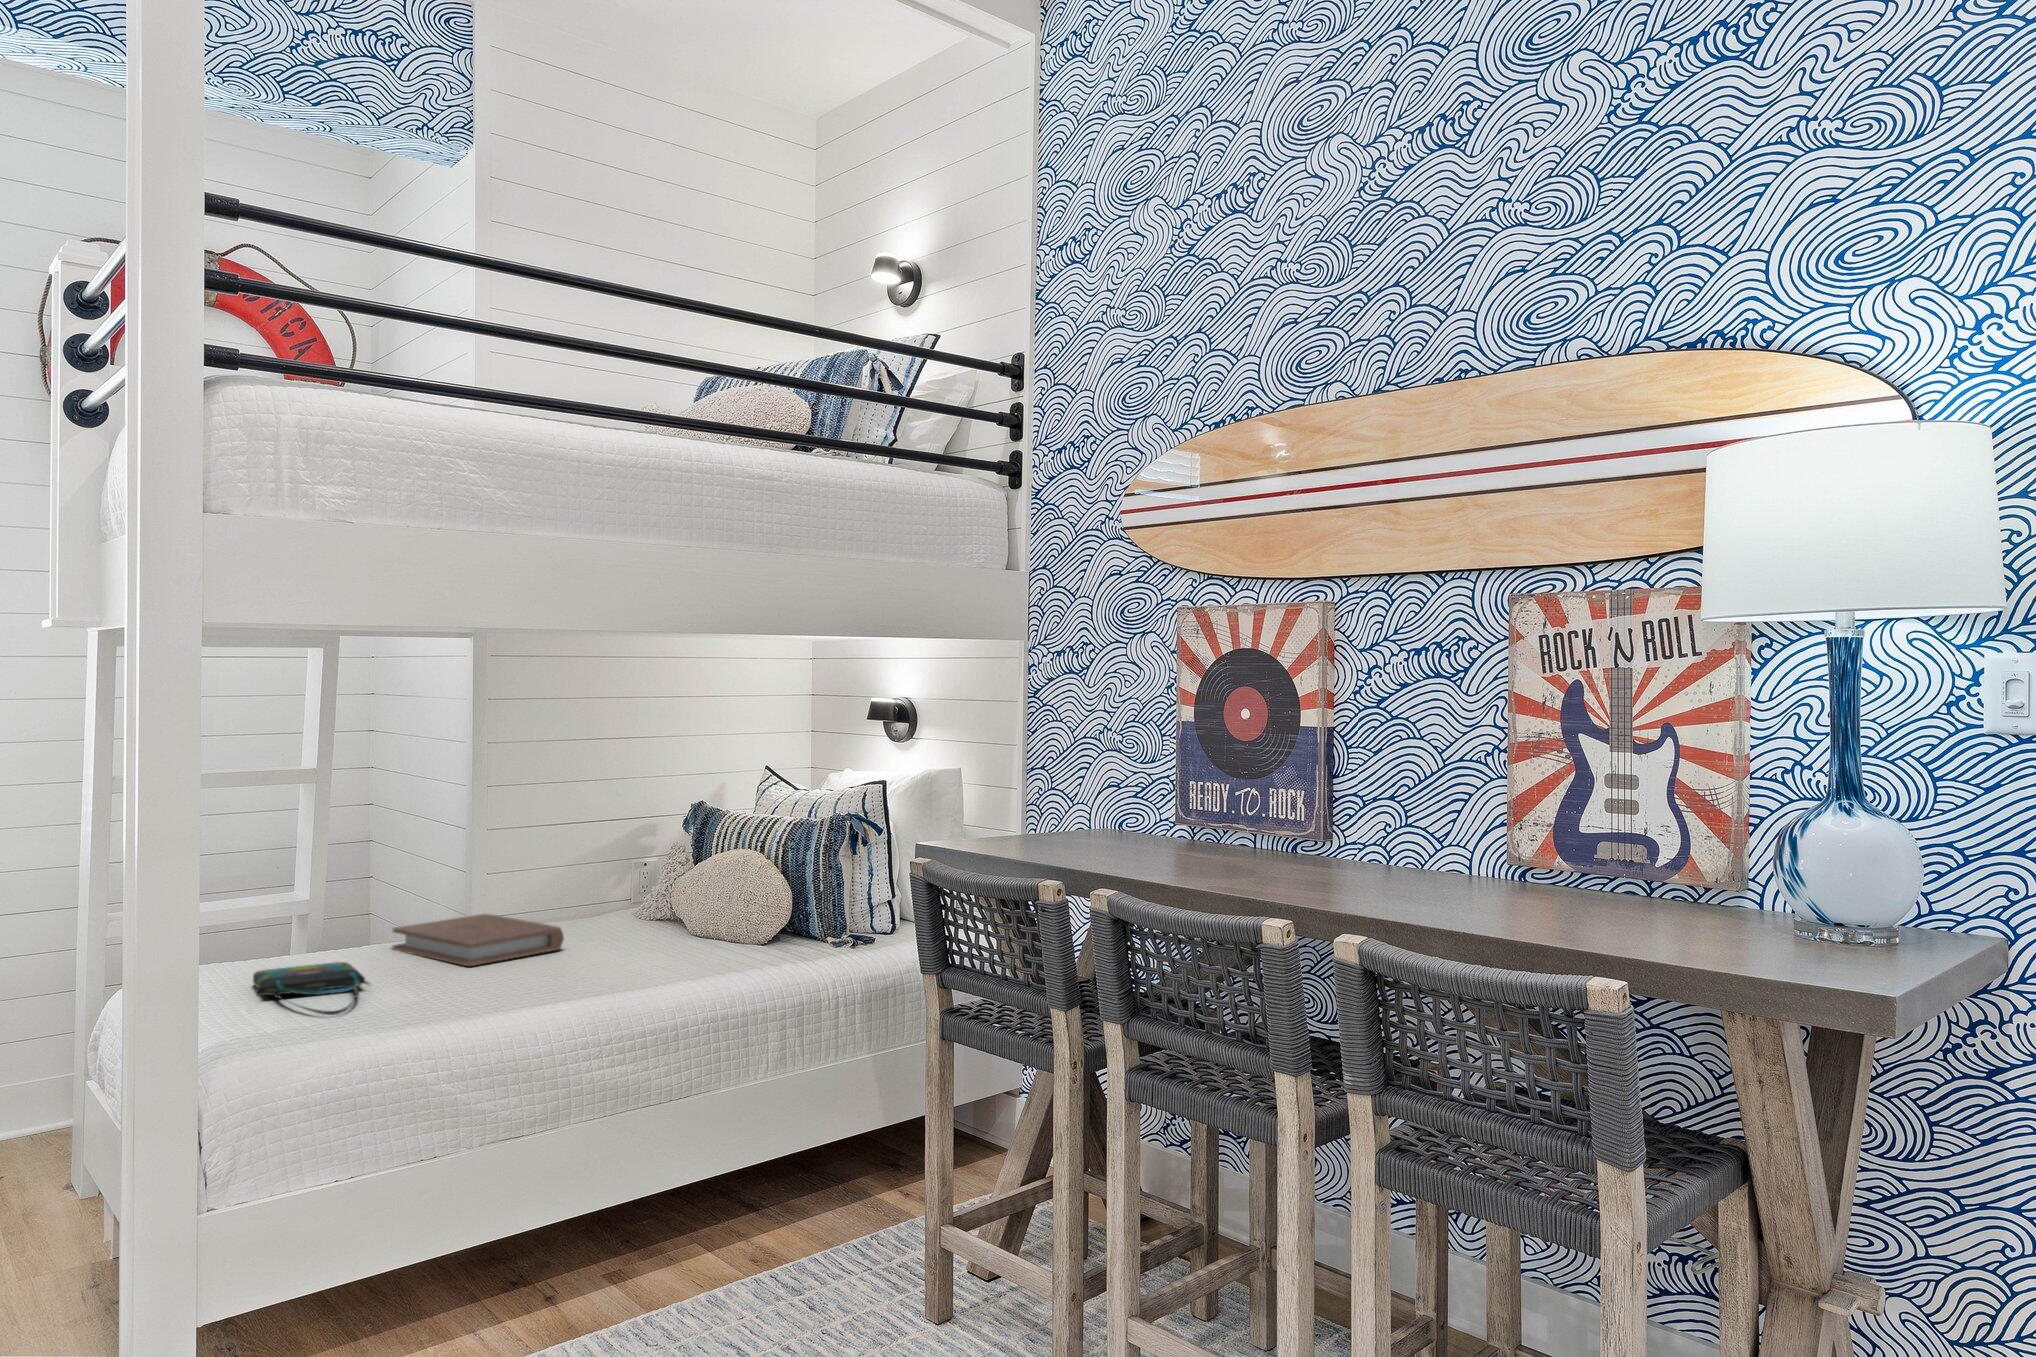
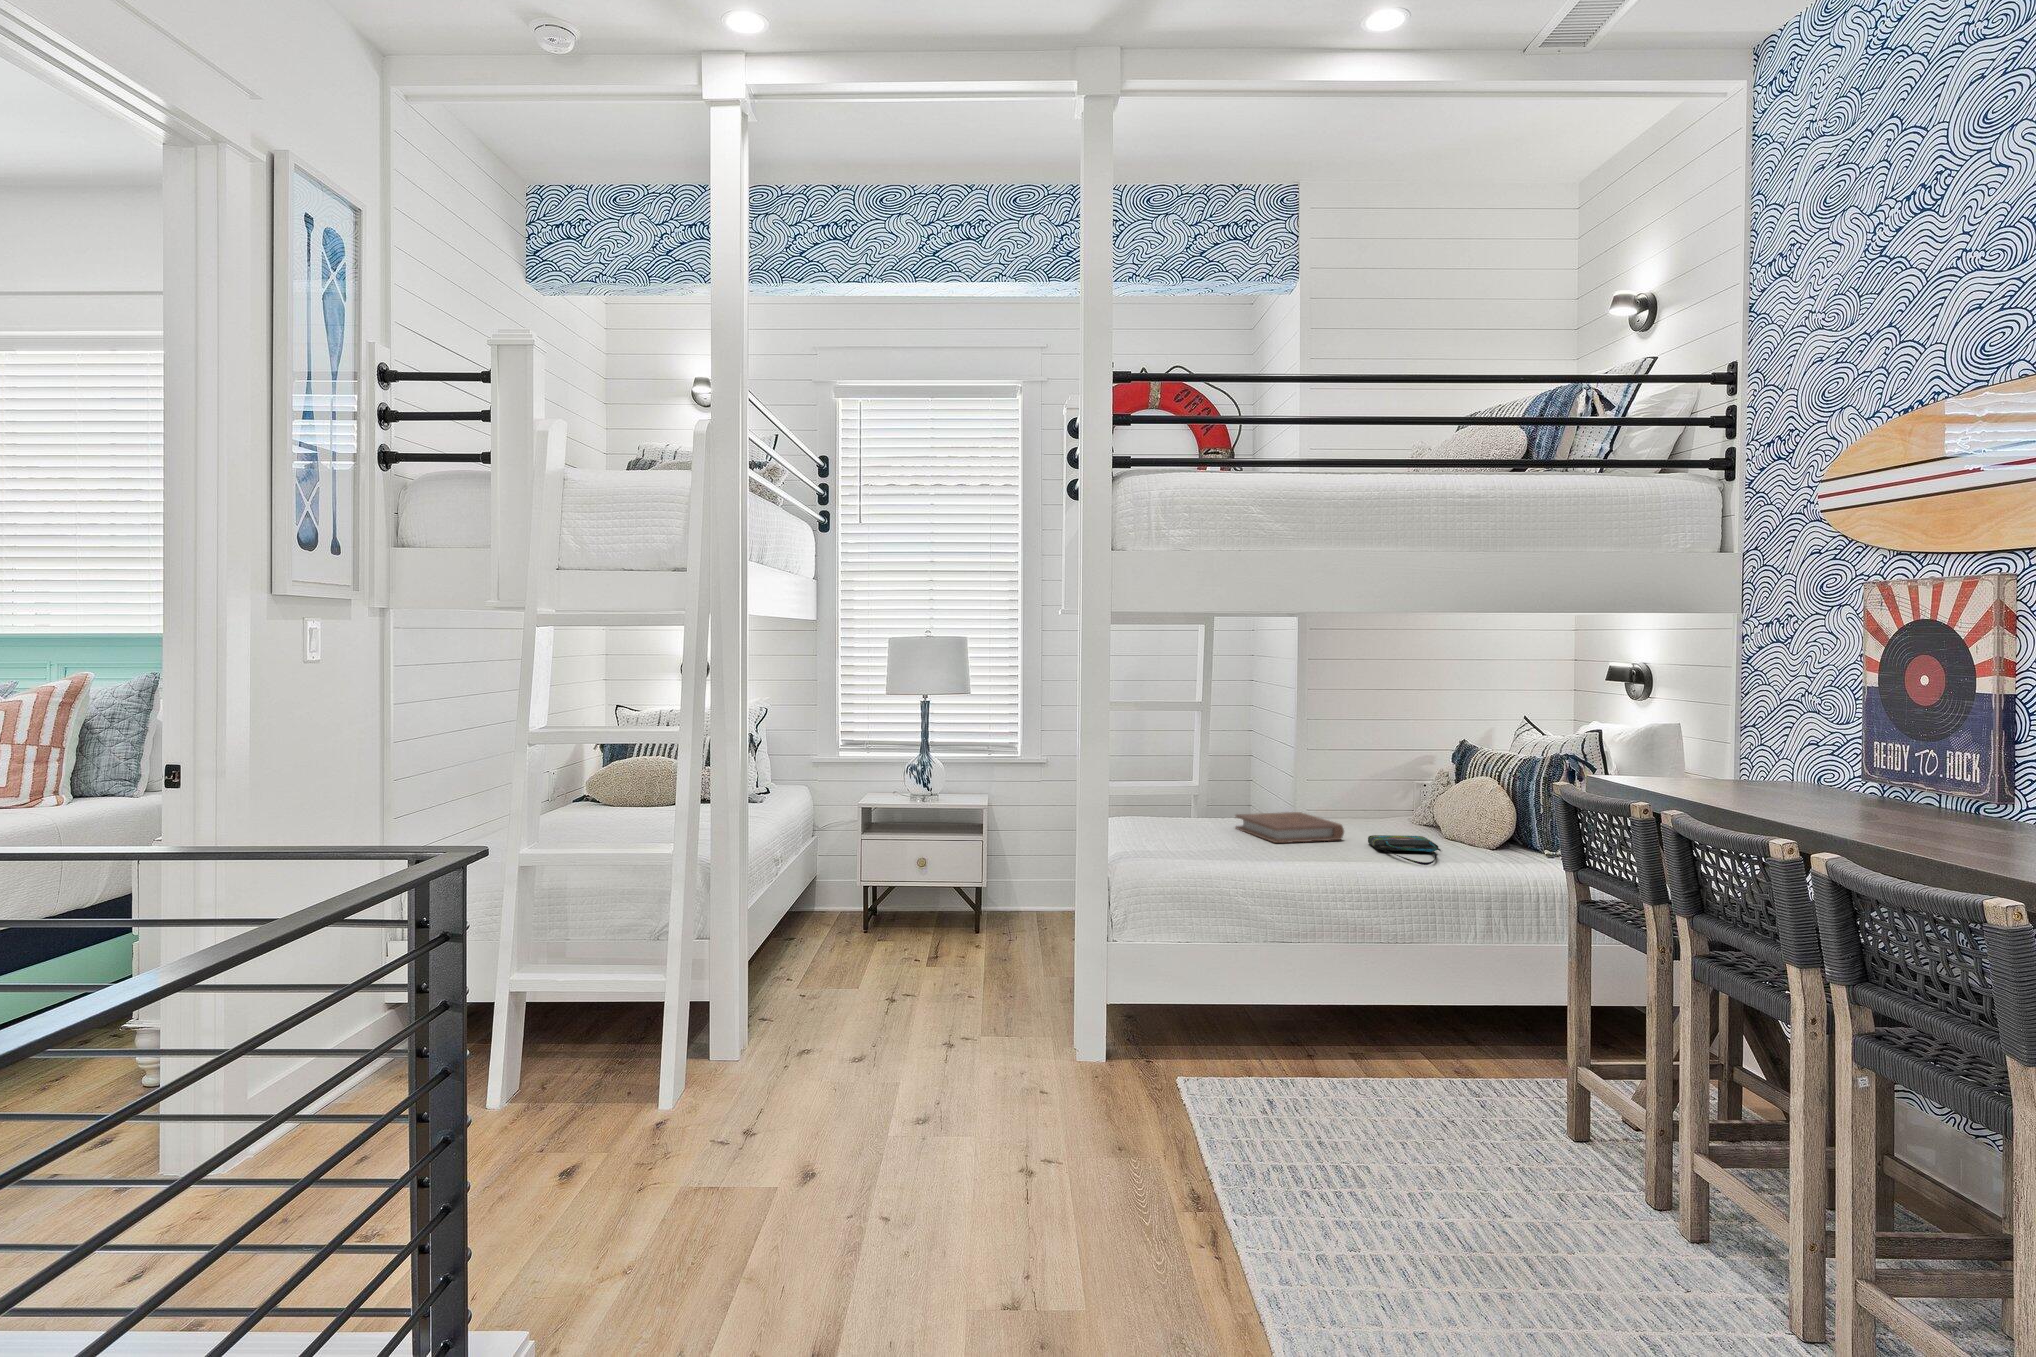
tote bag: present [253,962,369,1015] -> present [1368,835,1441,865]

